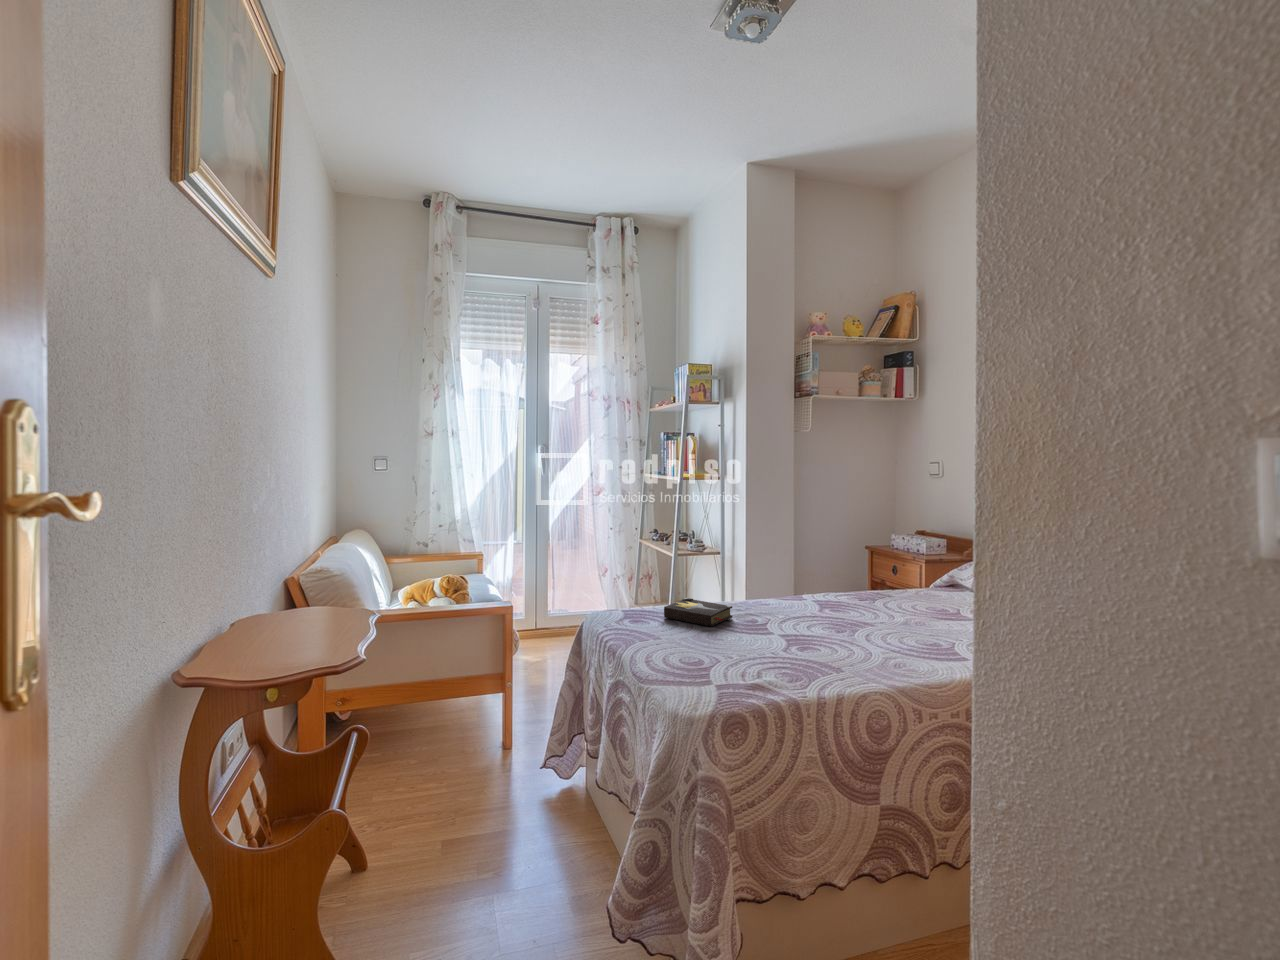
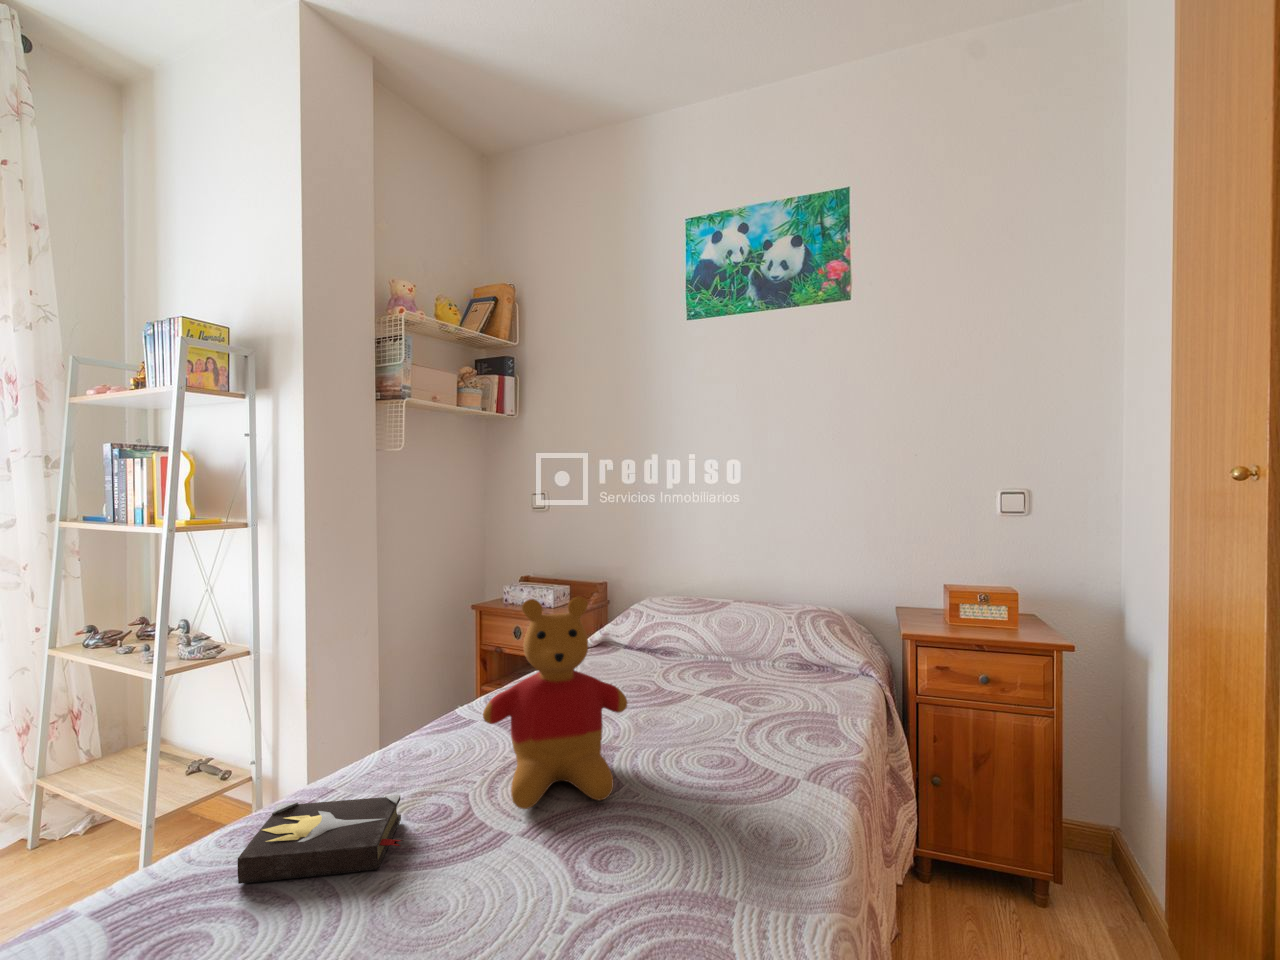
stuffed bear: none [781,521,866,634] -> present [483,596,627,809]

